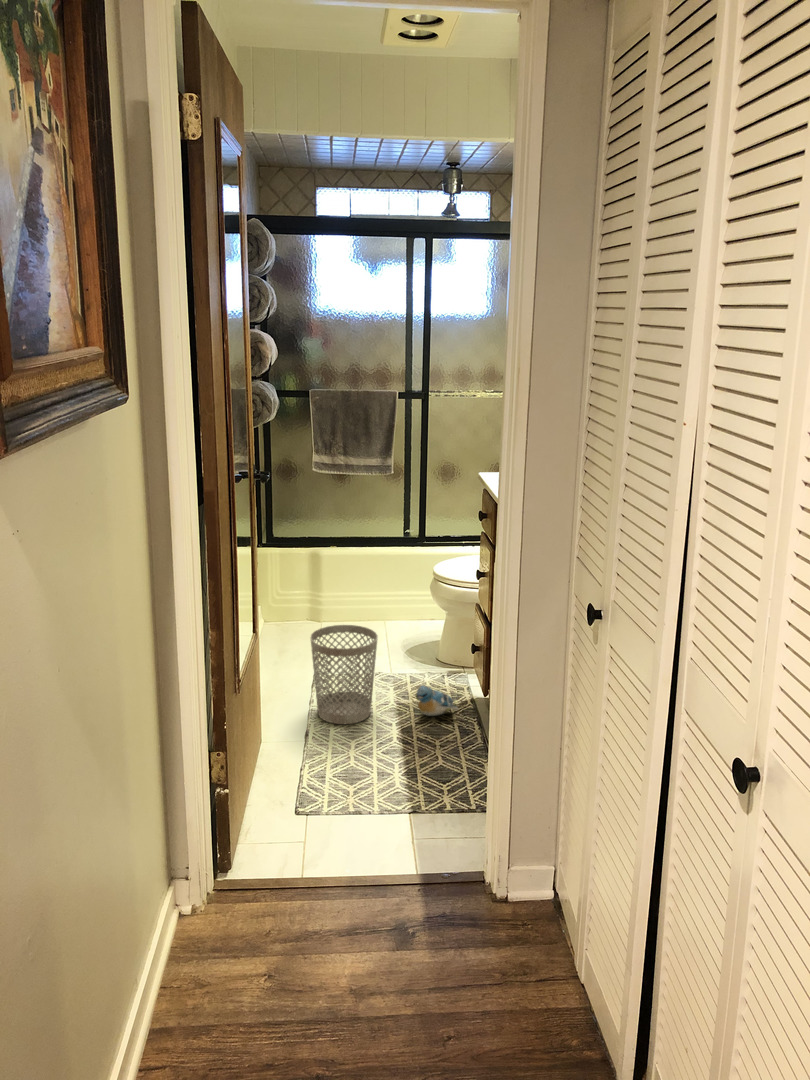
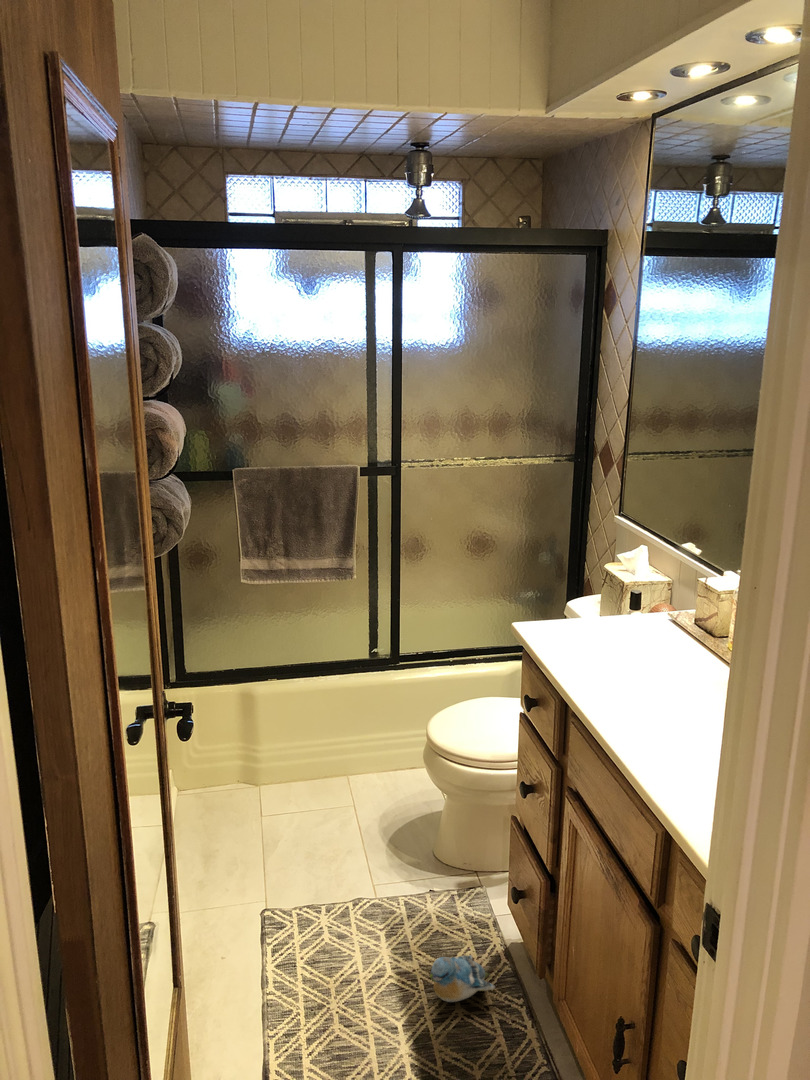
wastebasket: present [310,625,378,724] -> none [262,863,369,1037]

